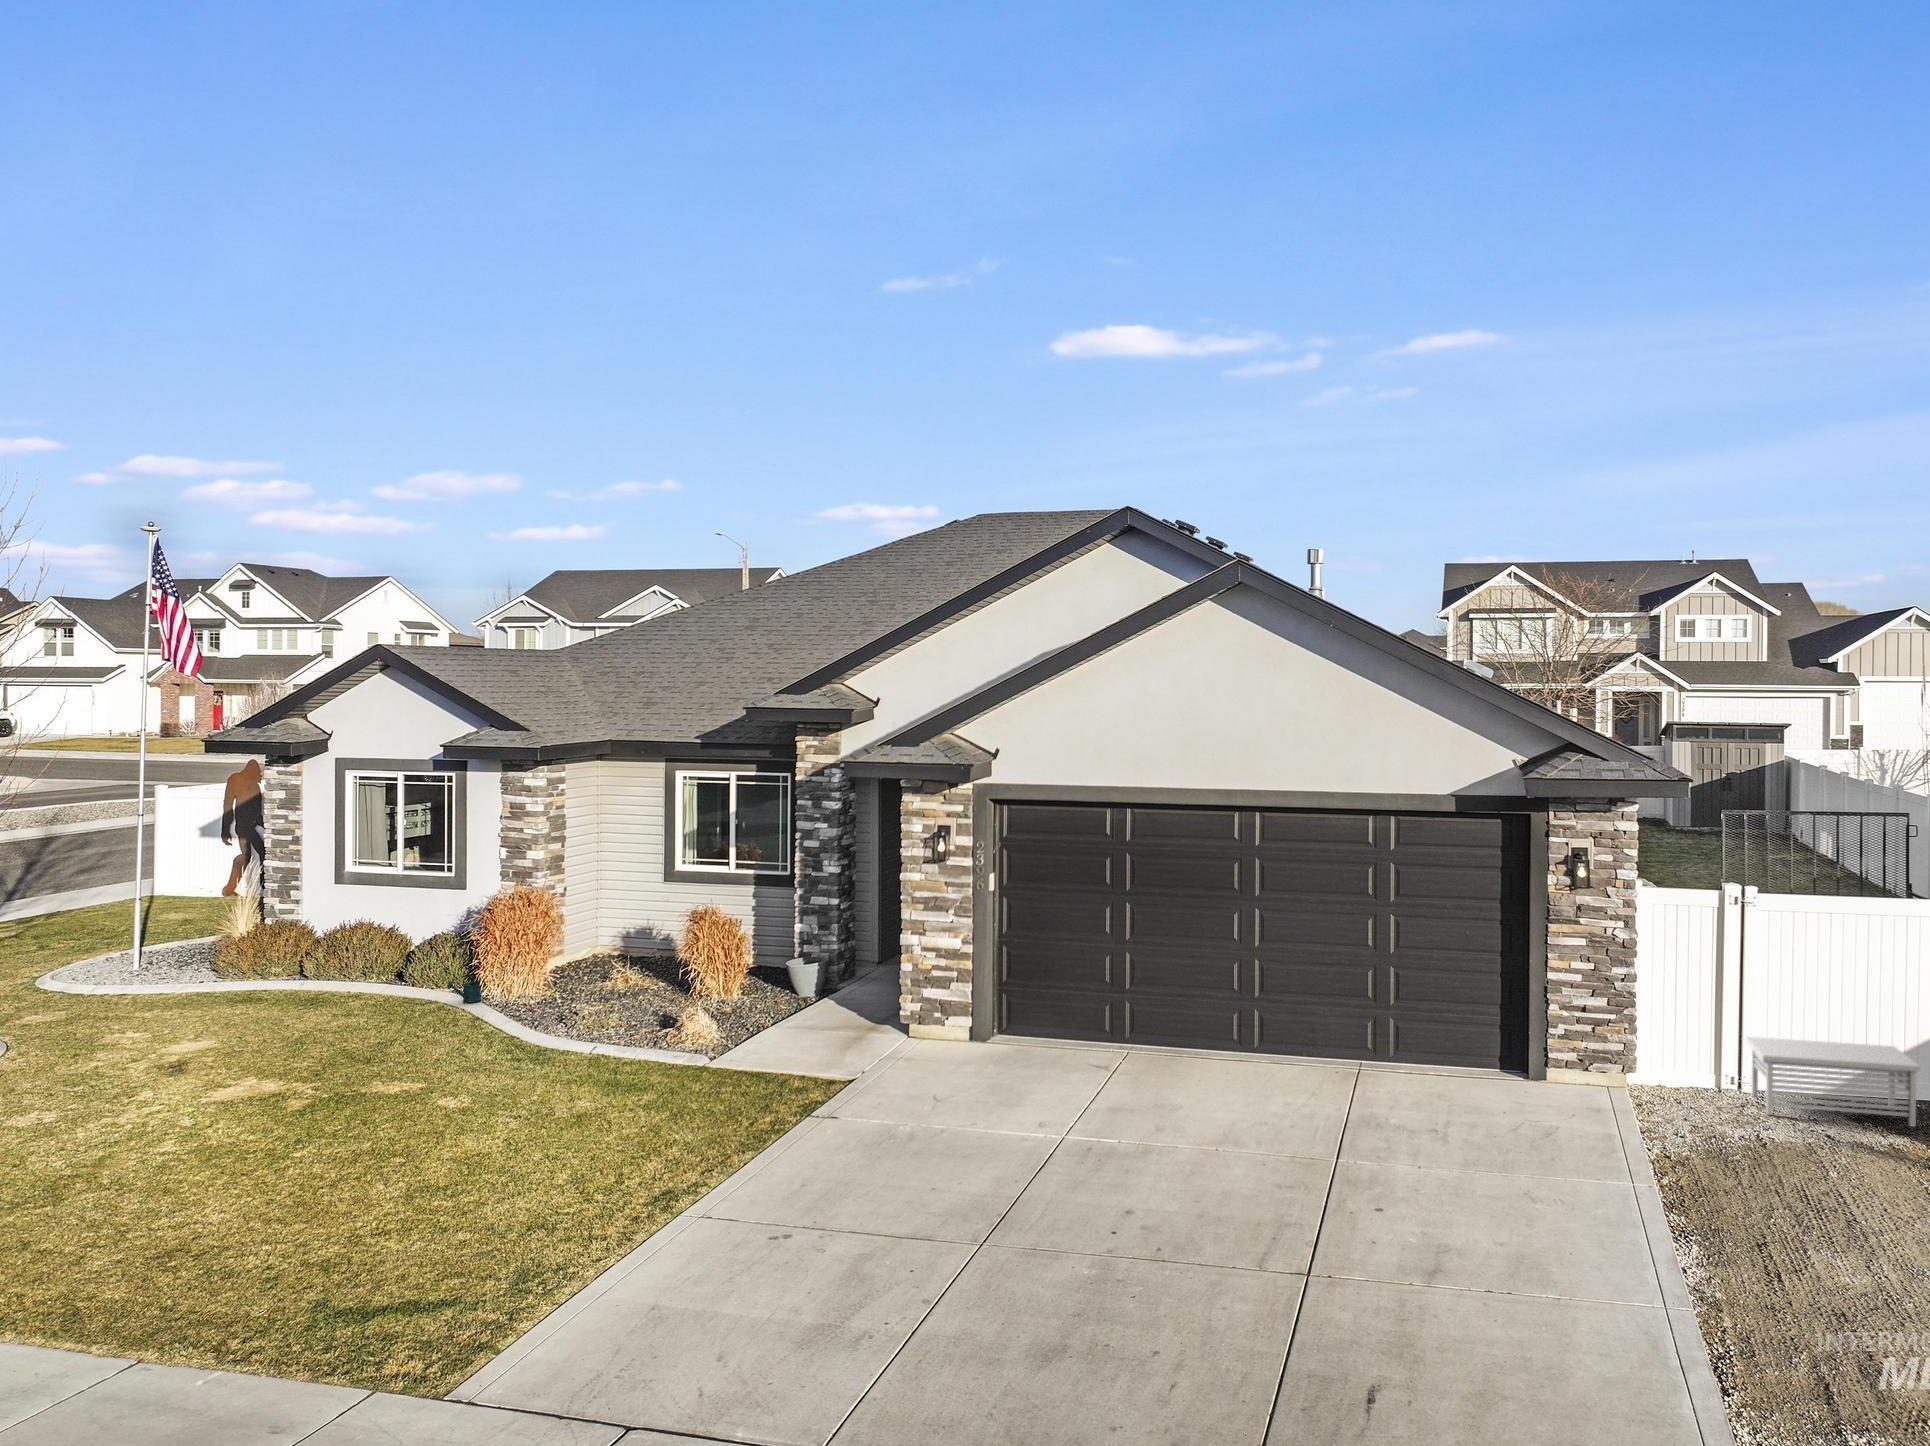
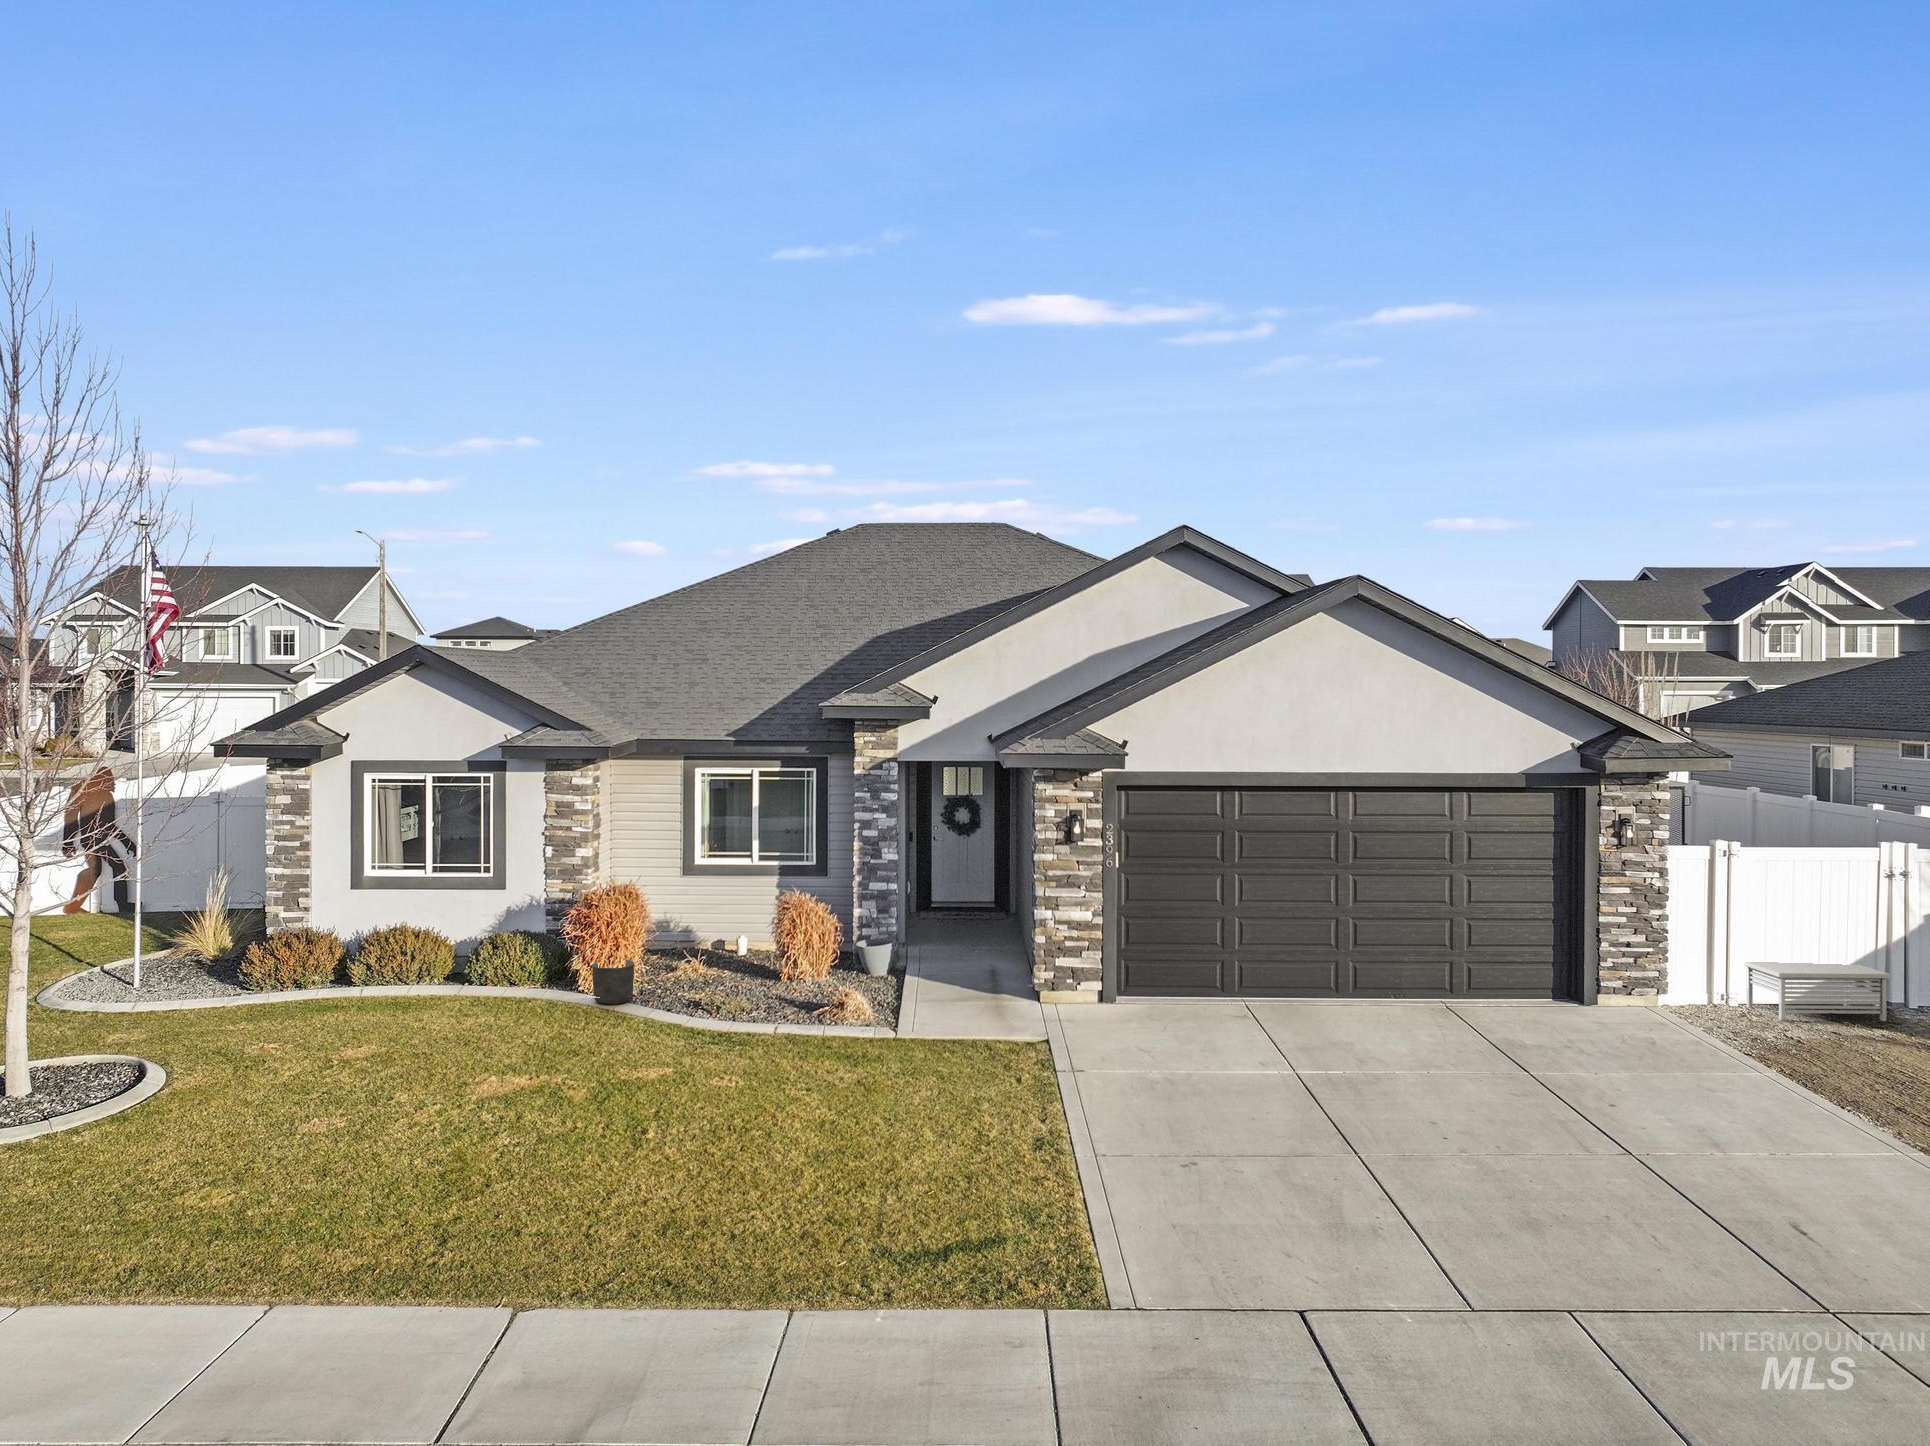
planter: none [494,963,537,1007] -> present [592,960,634,1004]
watering can: present [447,978,485,1004] -> none [543,977,574,1003]

